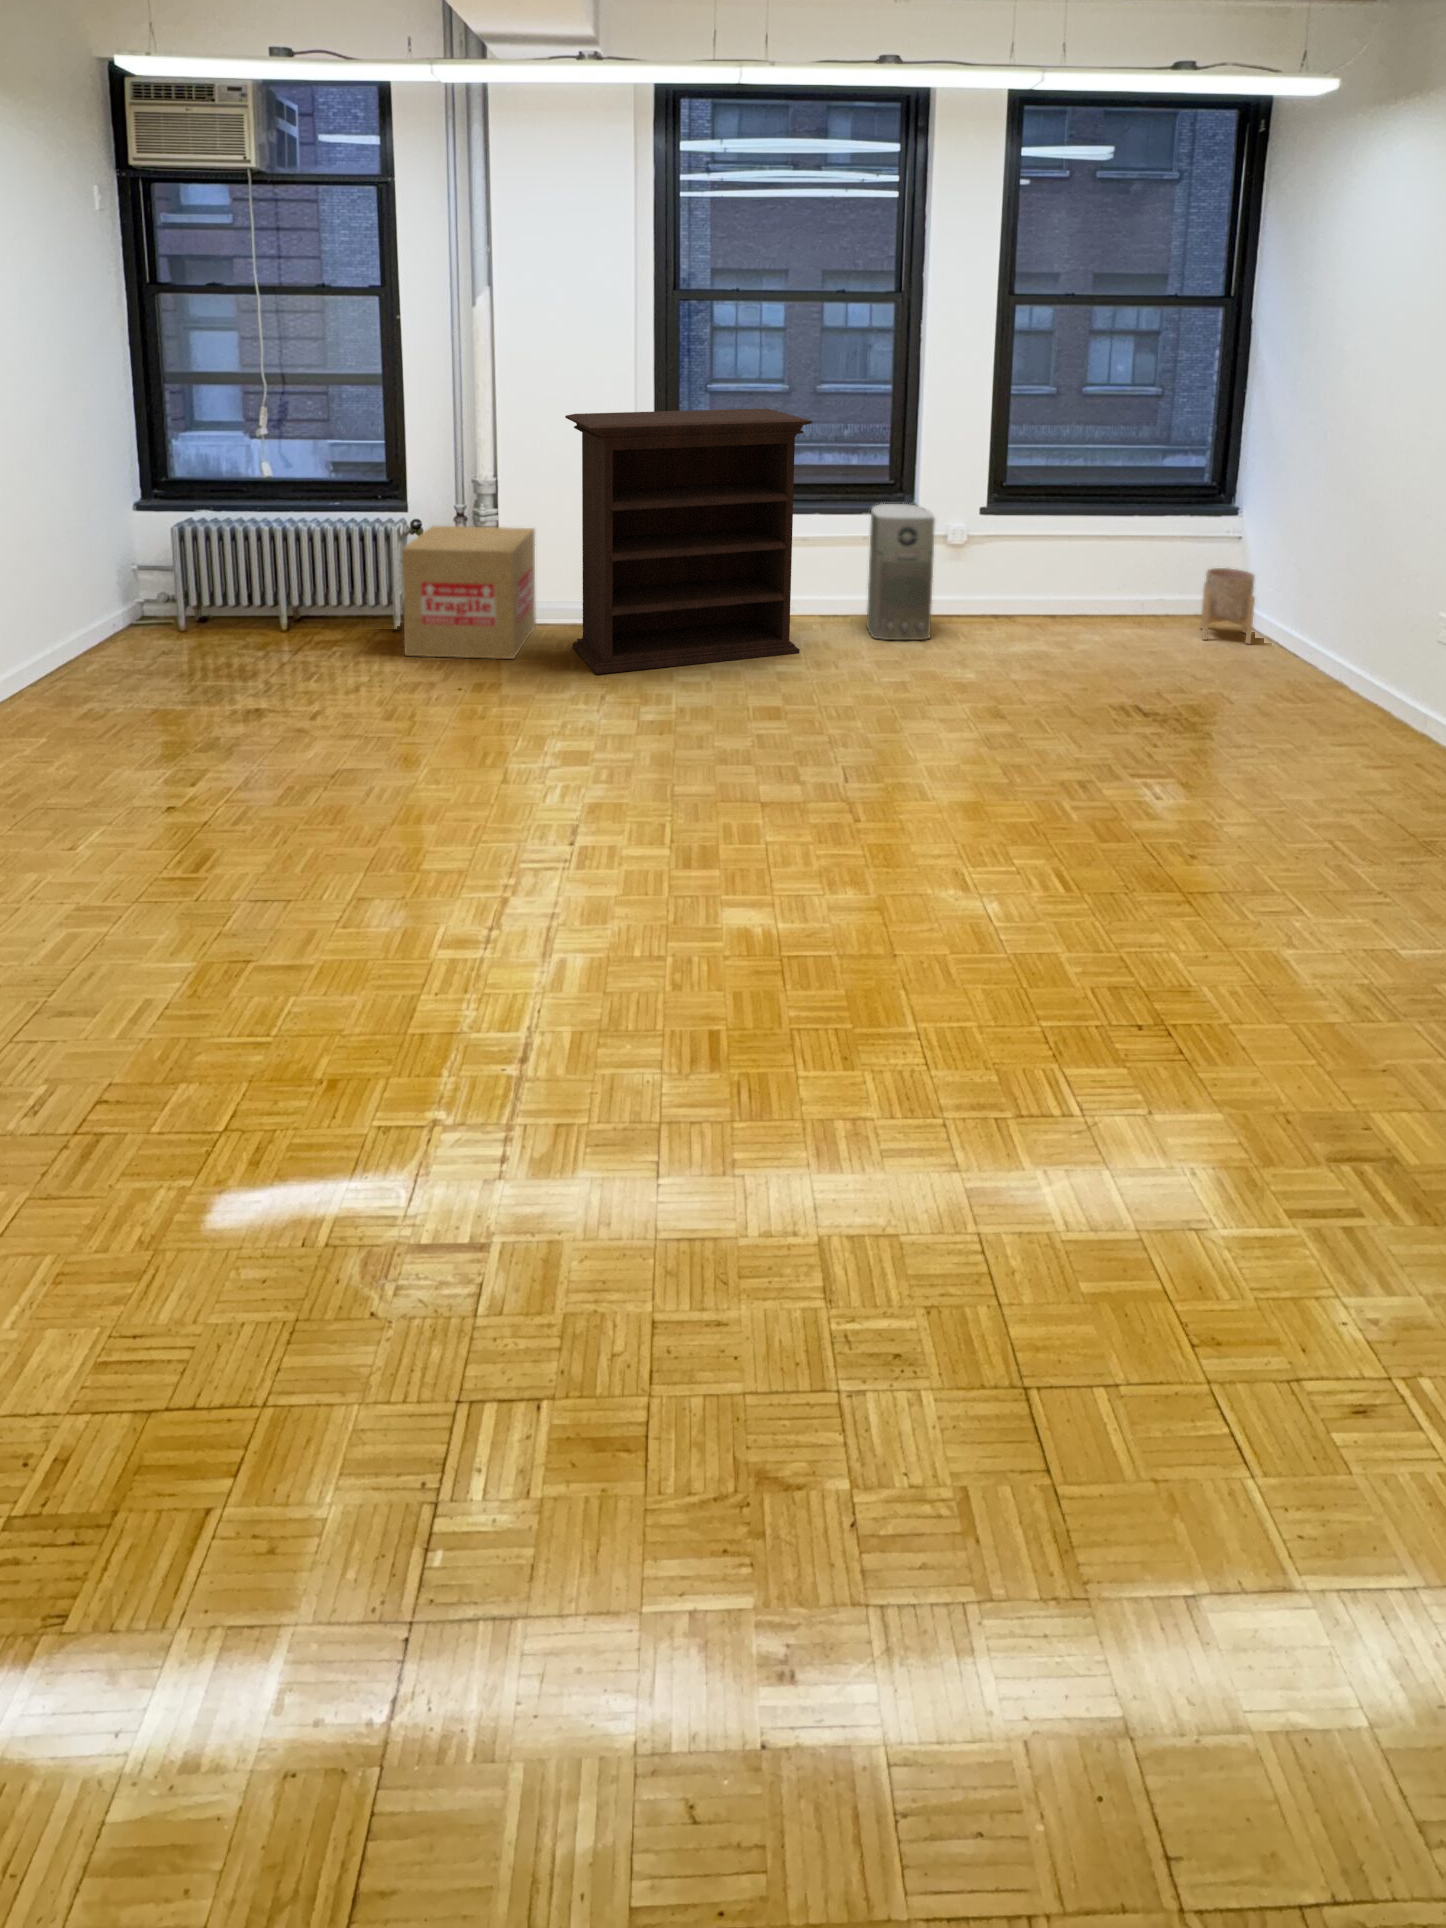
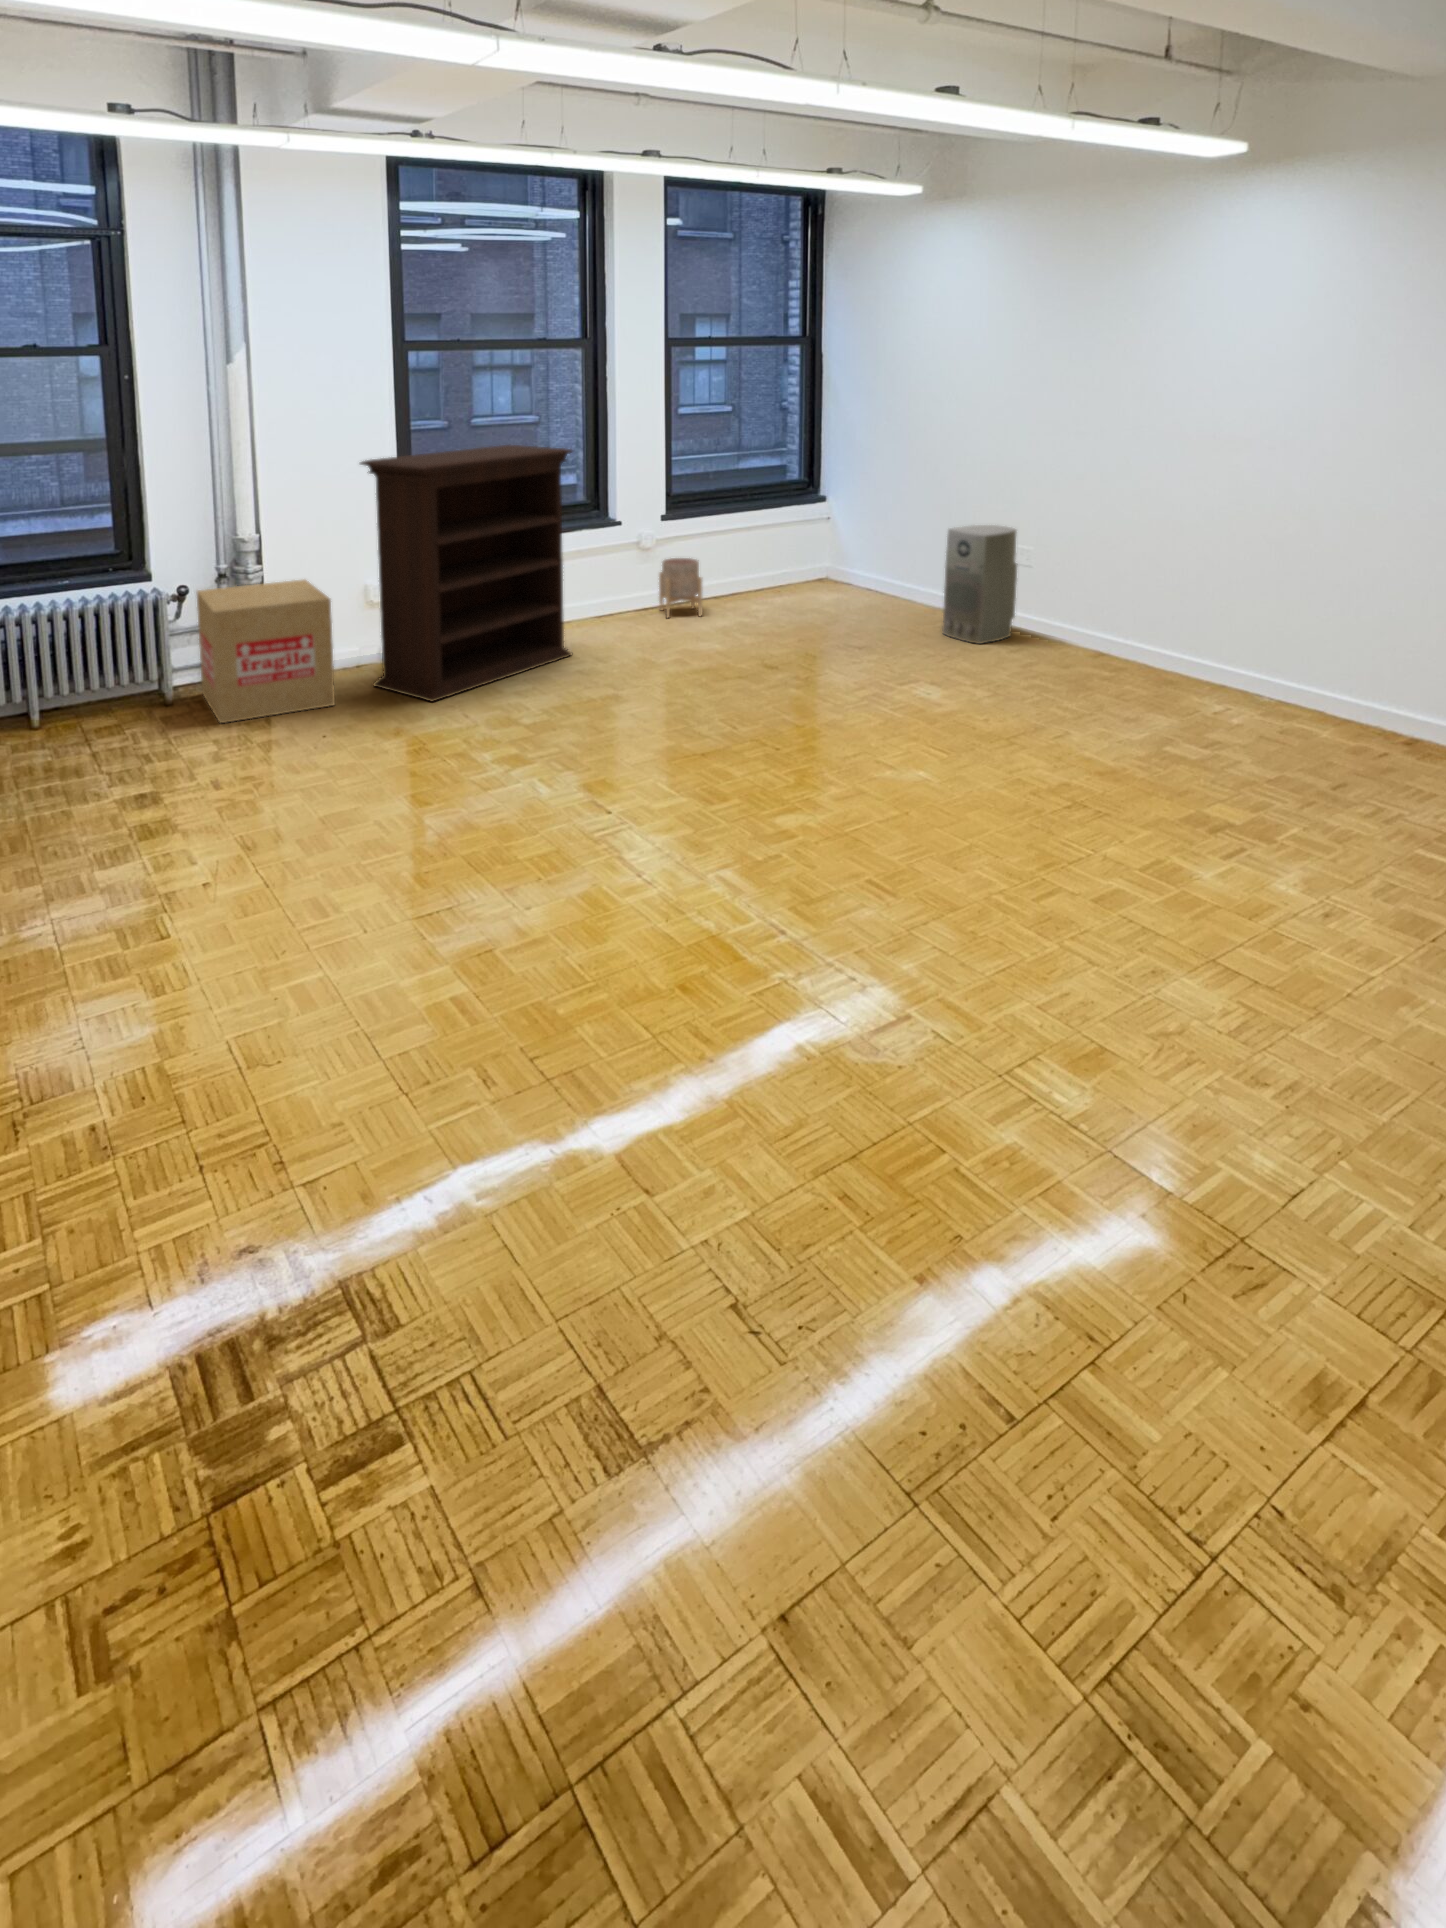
air purifier: present [867,504,935,640] -> present [942,525,1017,644]
planter: present [1200,568,1255,644] -> present [659,558,702,617]

